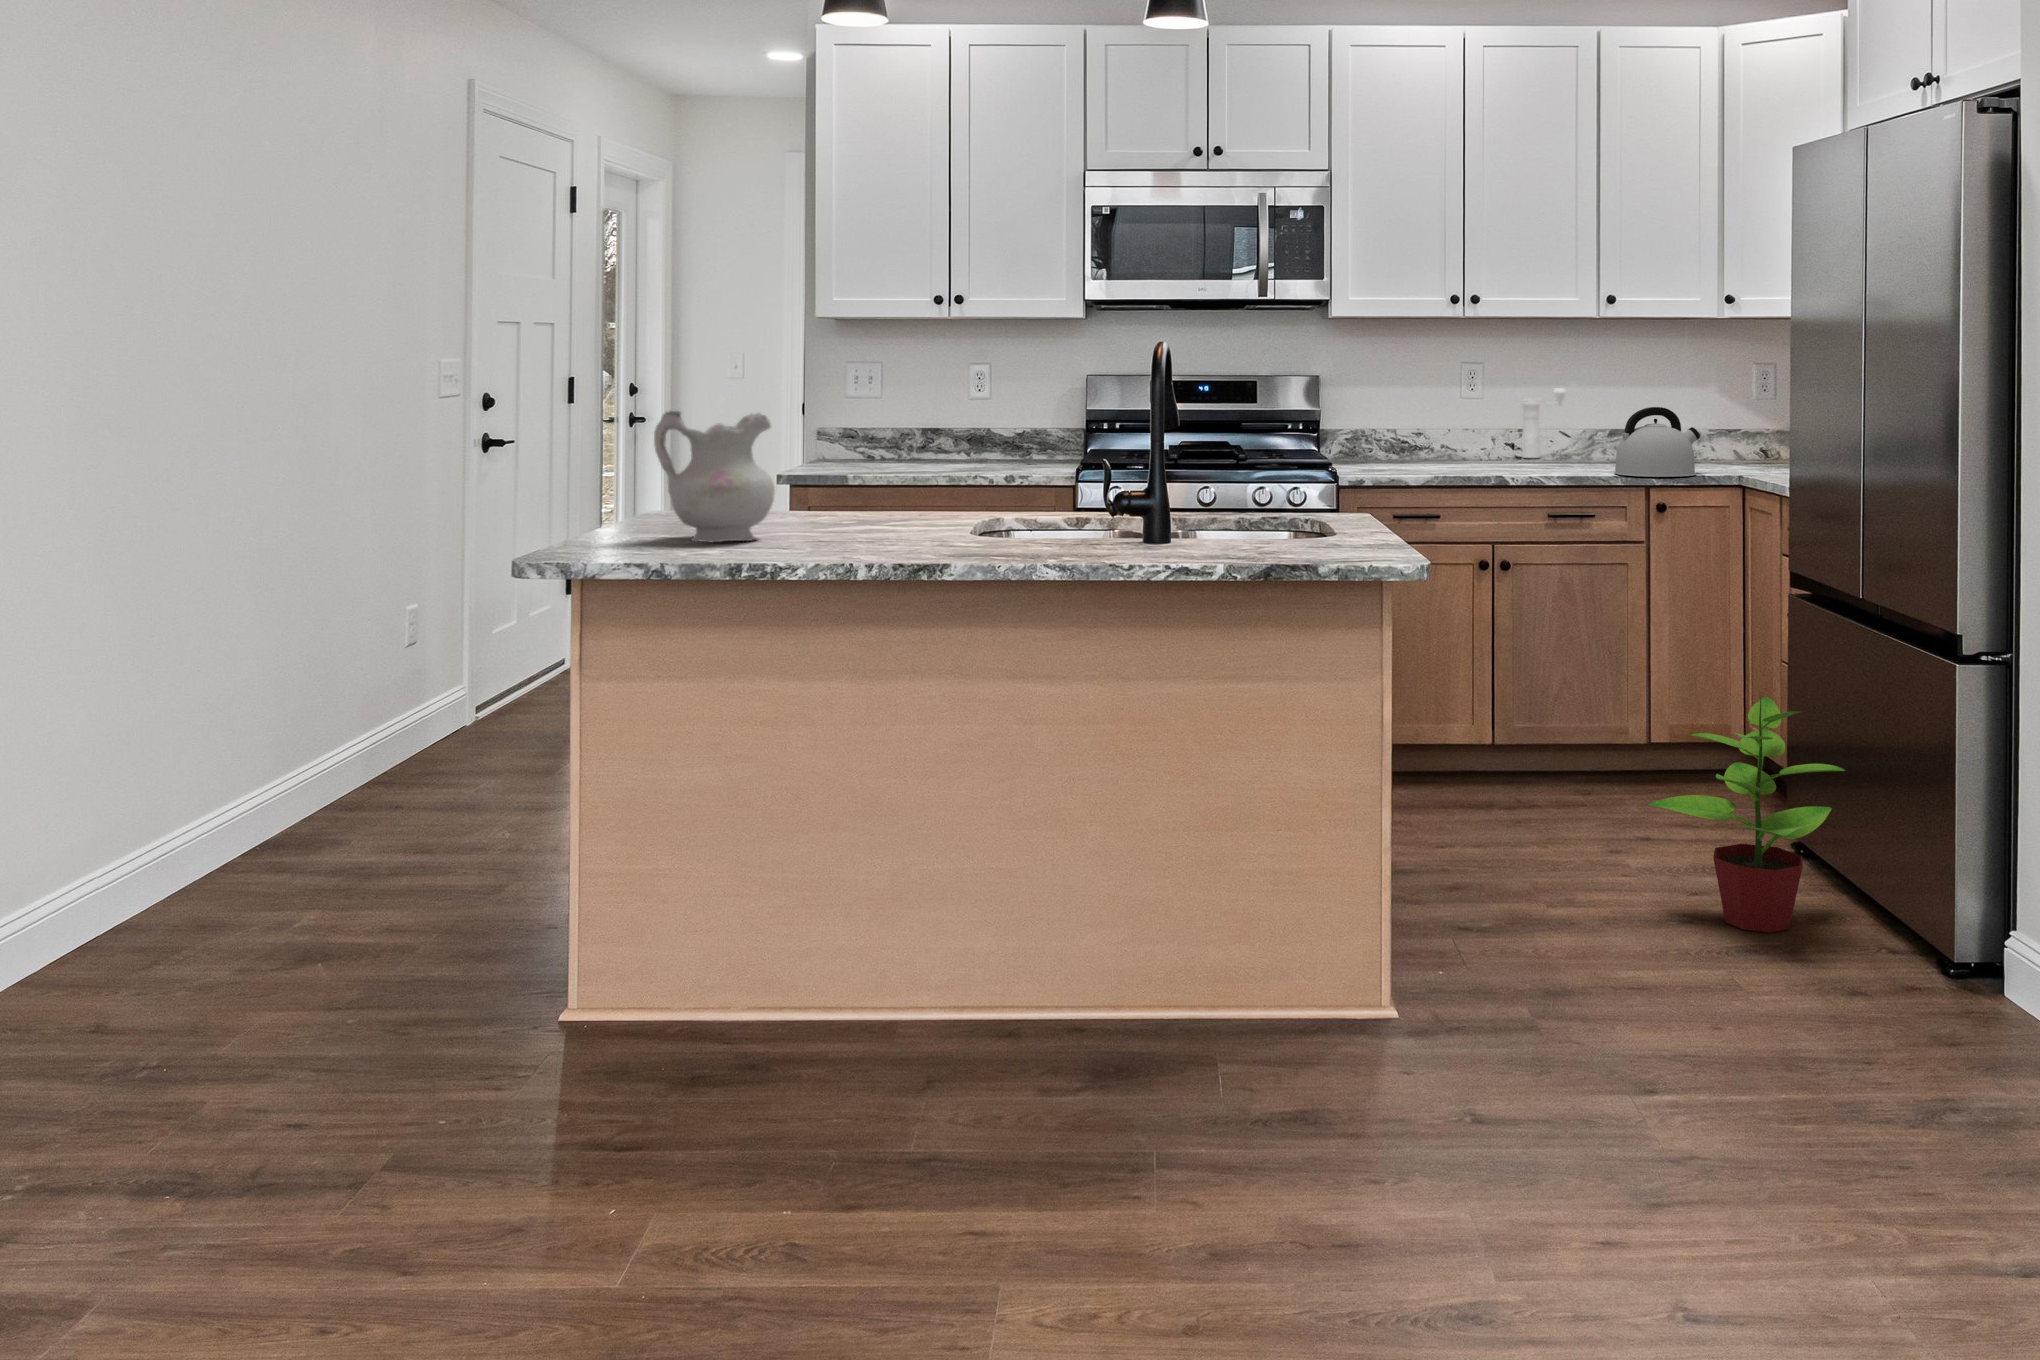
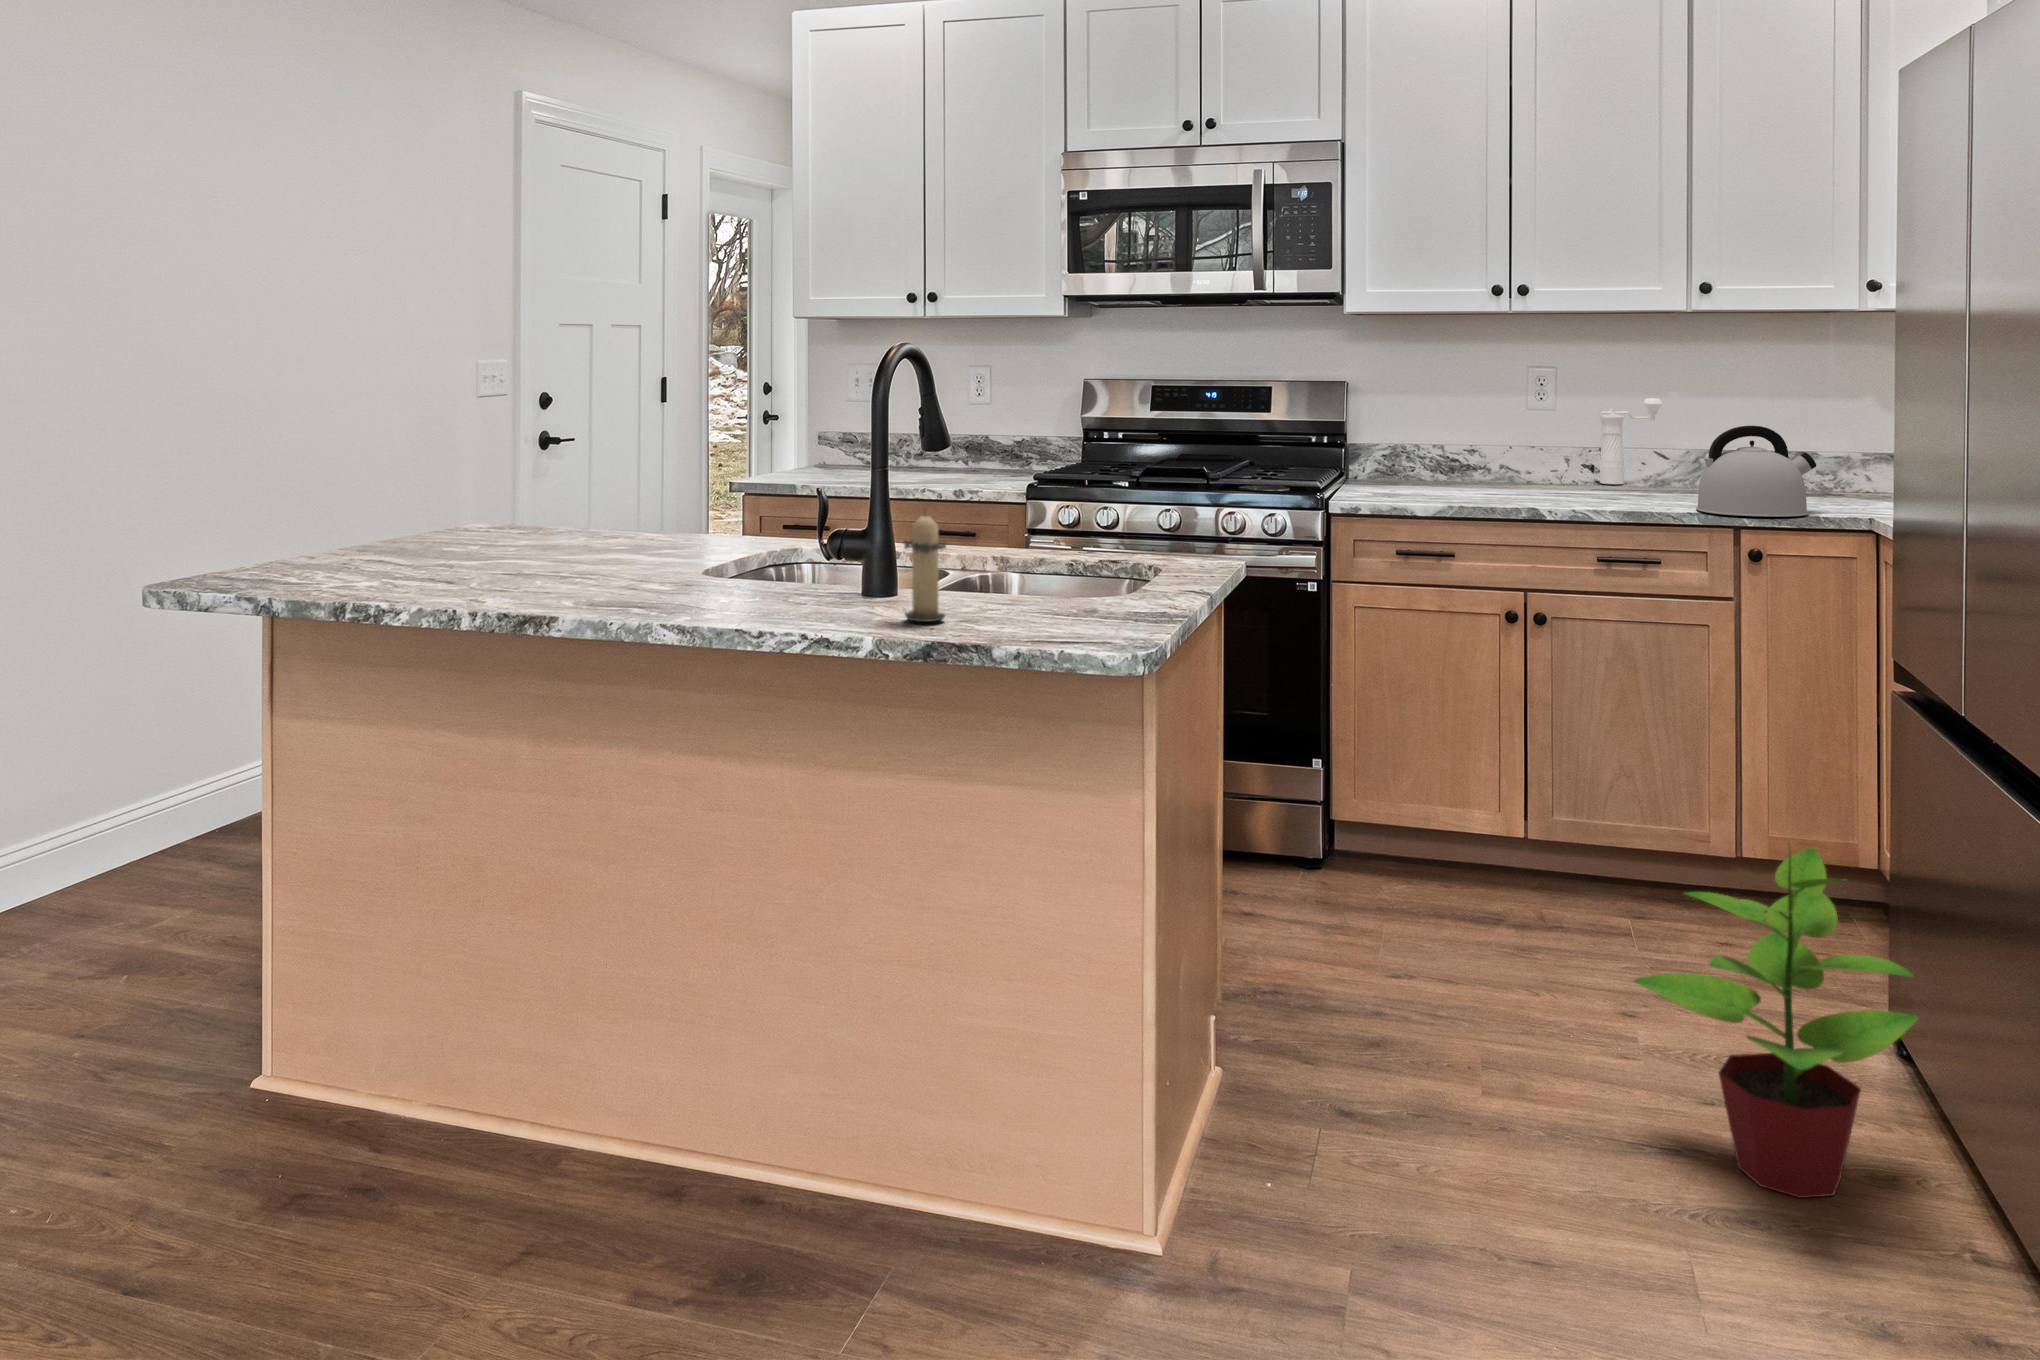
ceramic pitcher: present [654,411,775,542] -> none [339,416,475,570]
candle: none [1215,469,1256,555] -> present [903,515,946,622]

